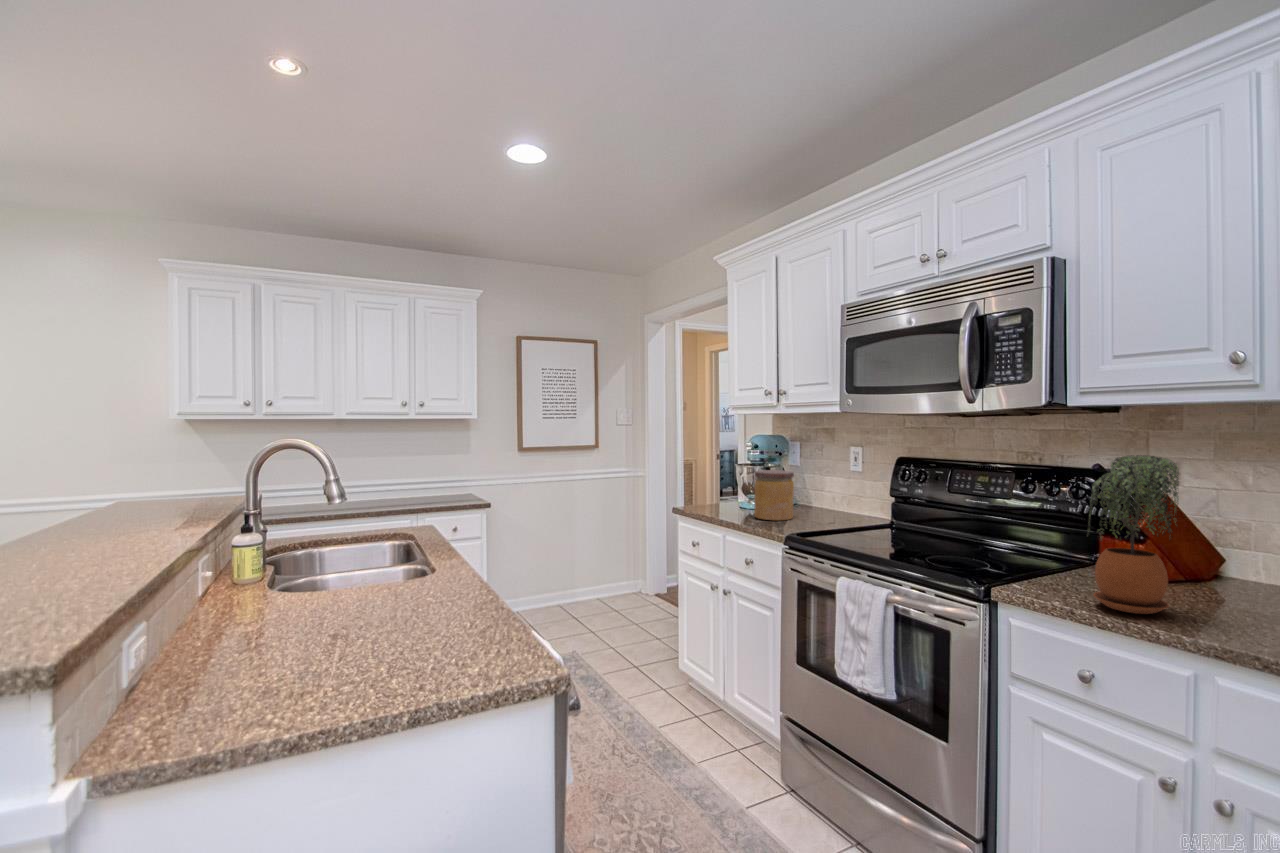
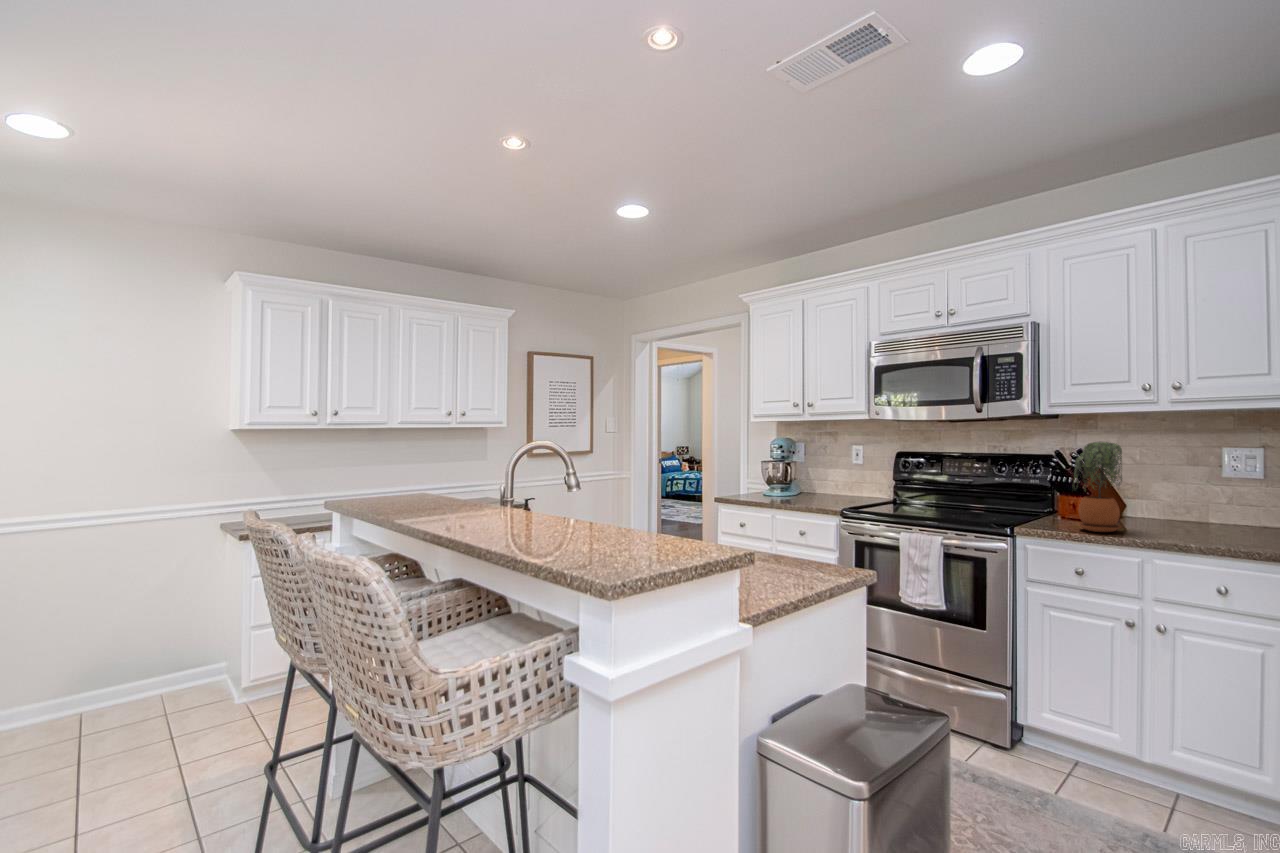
jar: present [754,470,794,520] -> none [789,464,819,501]

